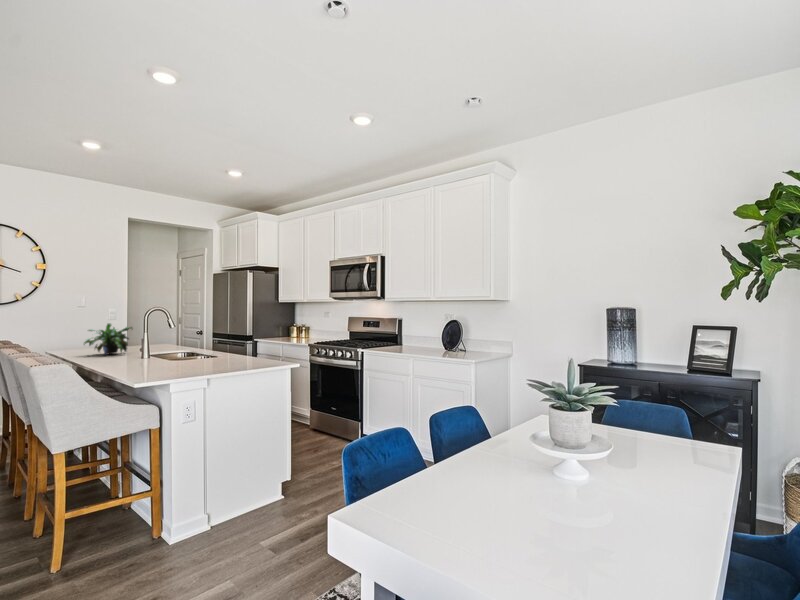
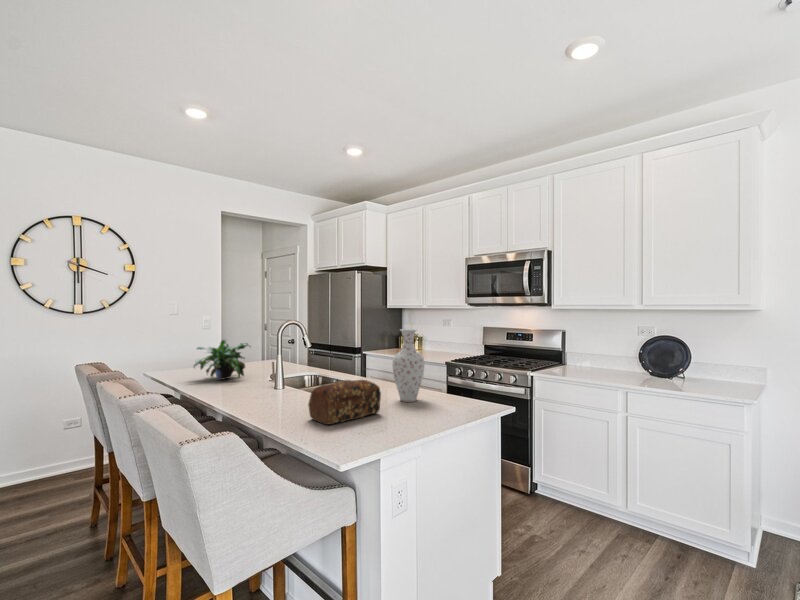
vase: none [223,313,247,364] -> present [392,329,425,402]
bread loaf: none [147,346,202,373] -> present [308,380,381,425]

